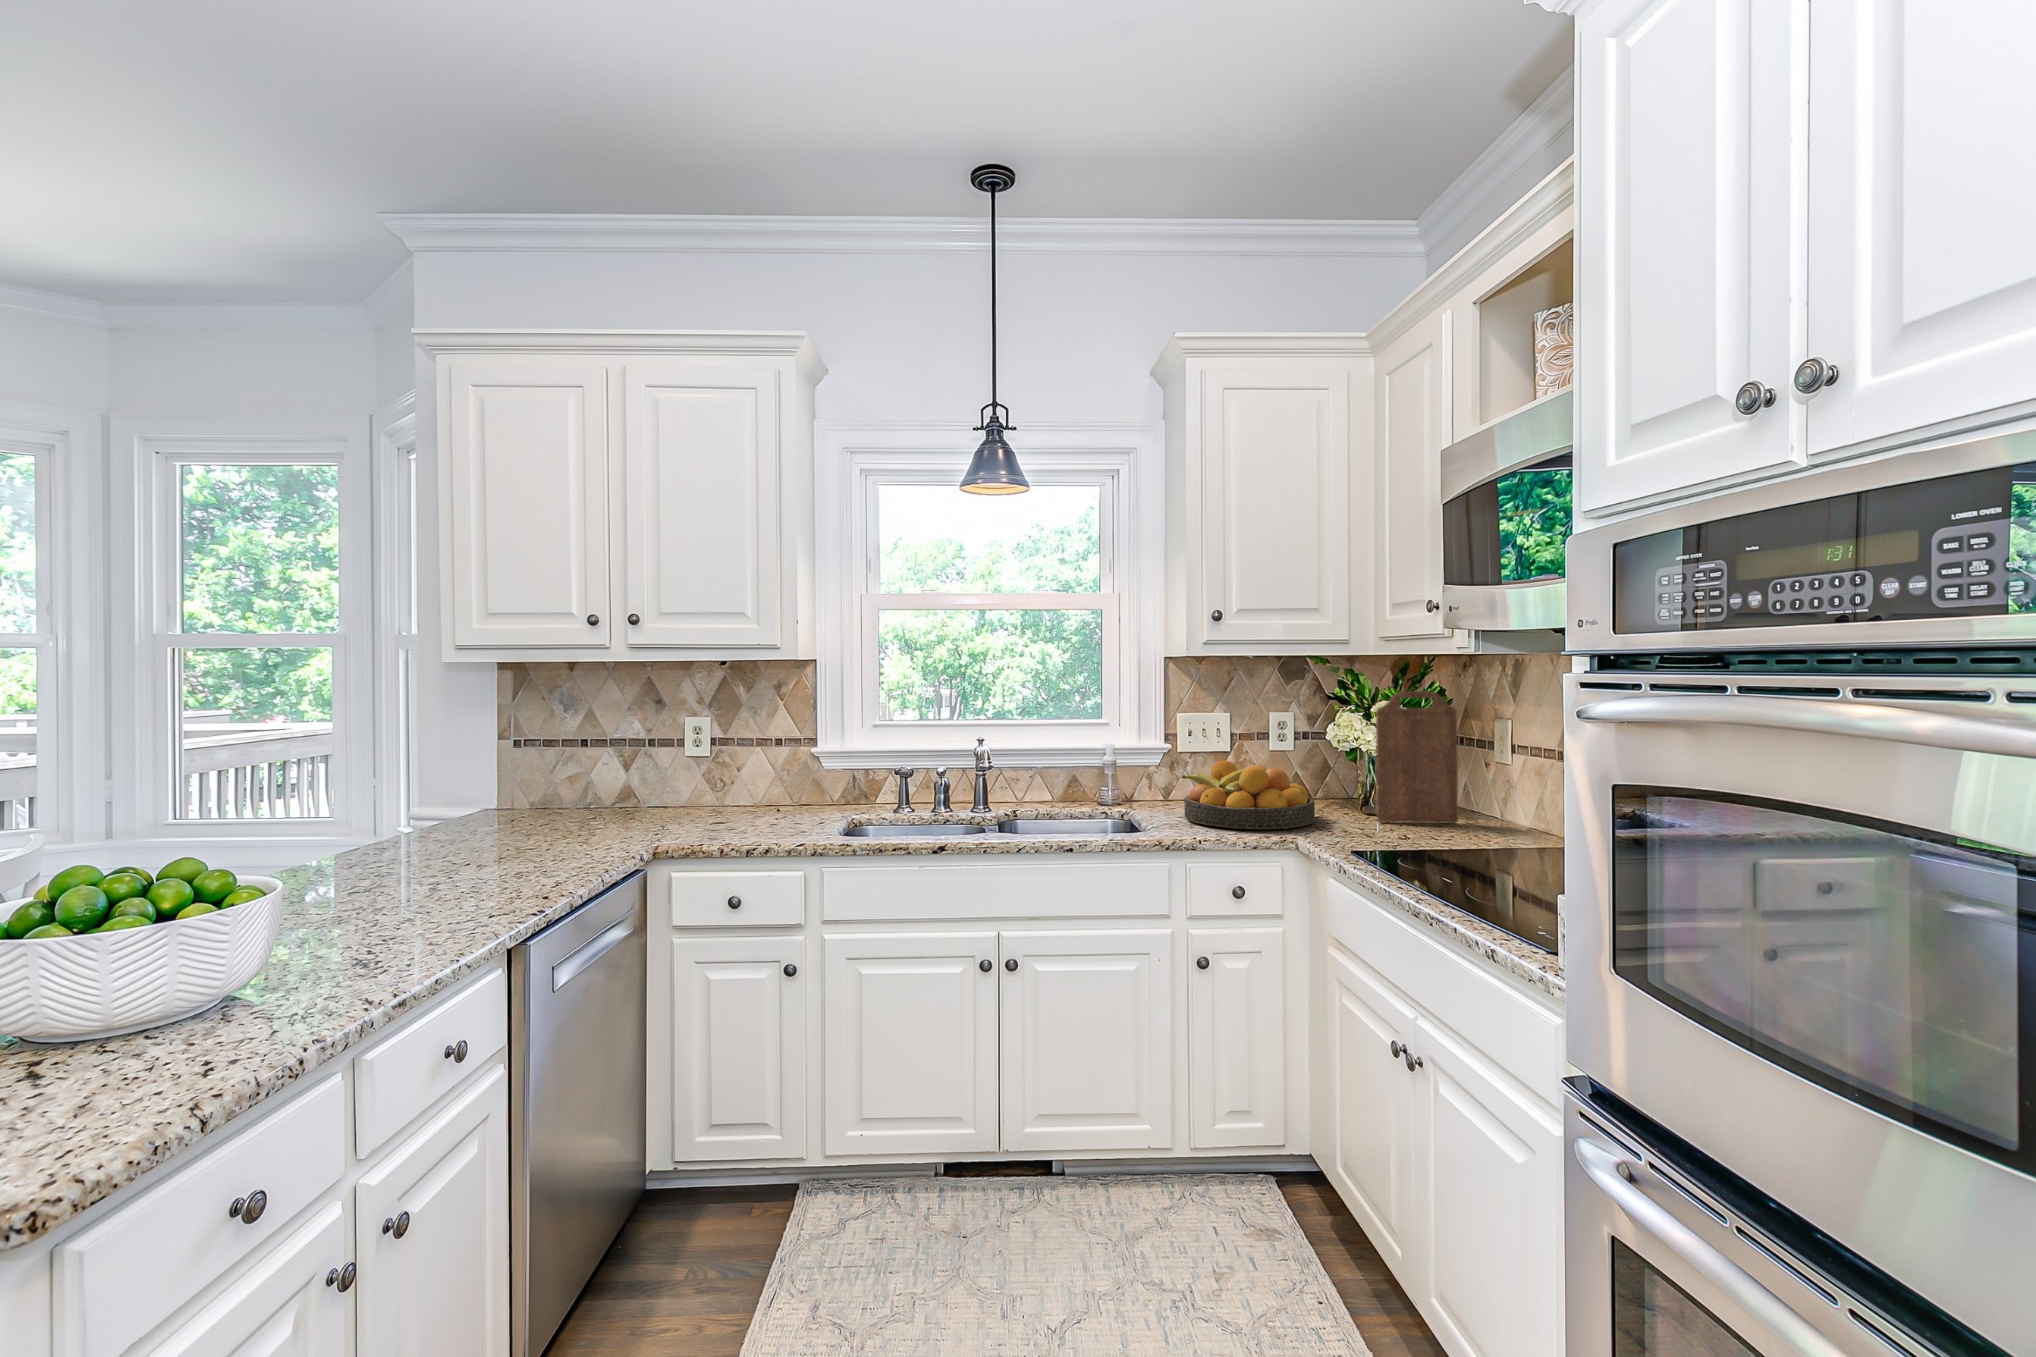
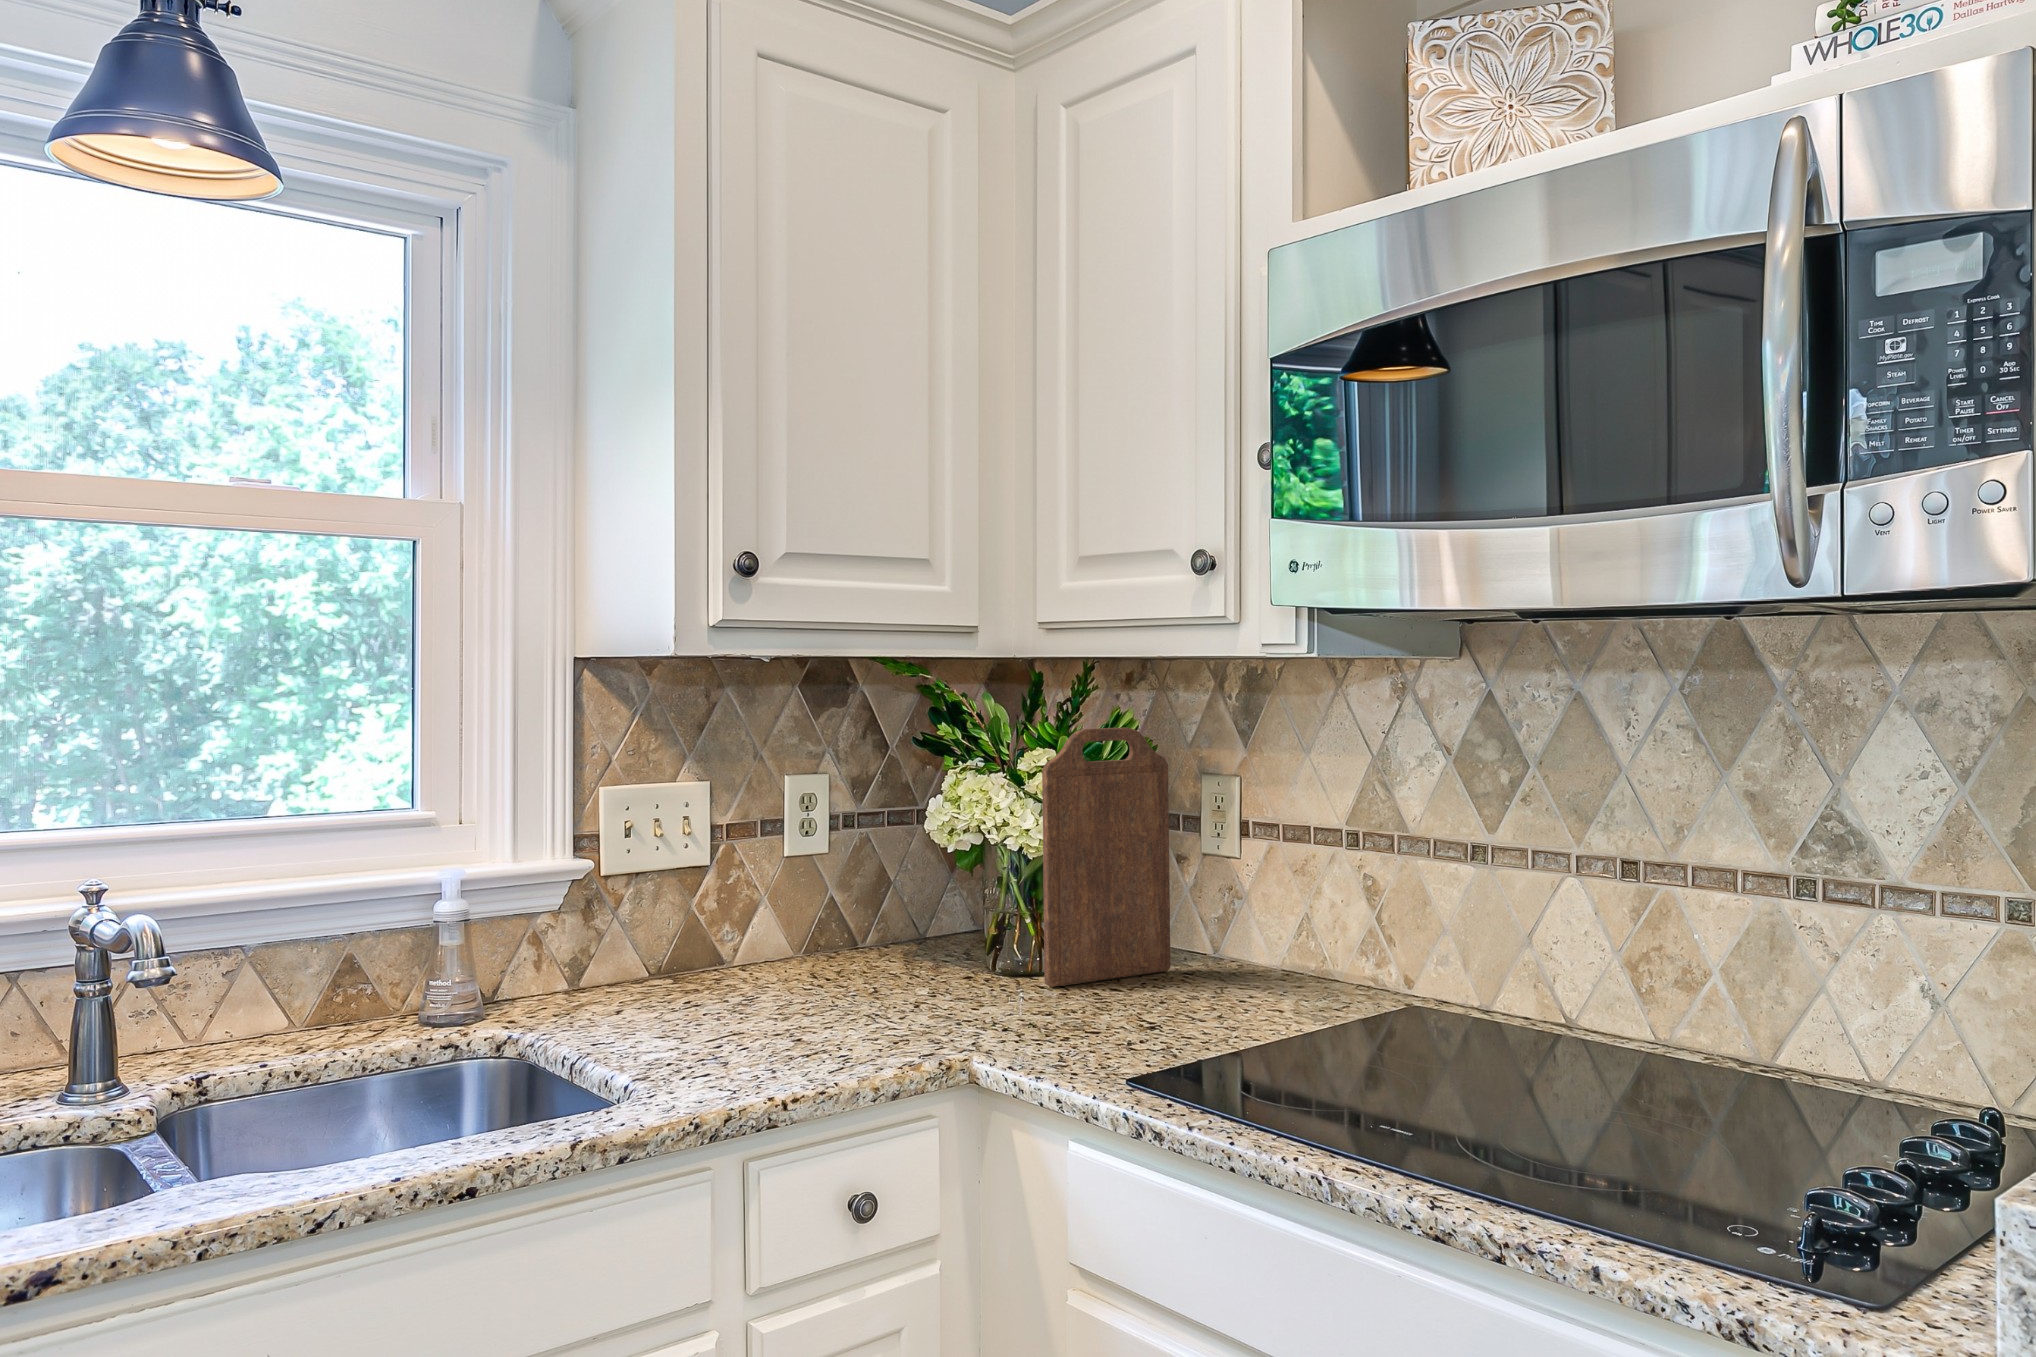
fruit bowl: present [1182,760,1315,829] -> none [659,890,949,1049]

